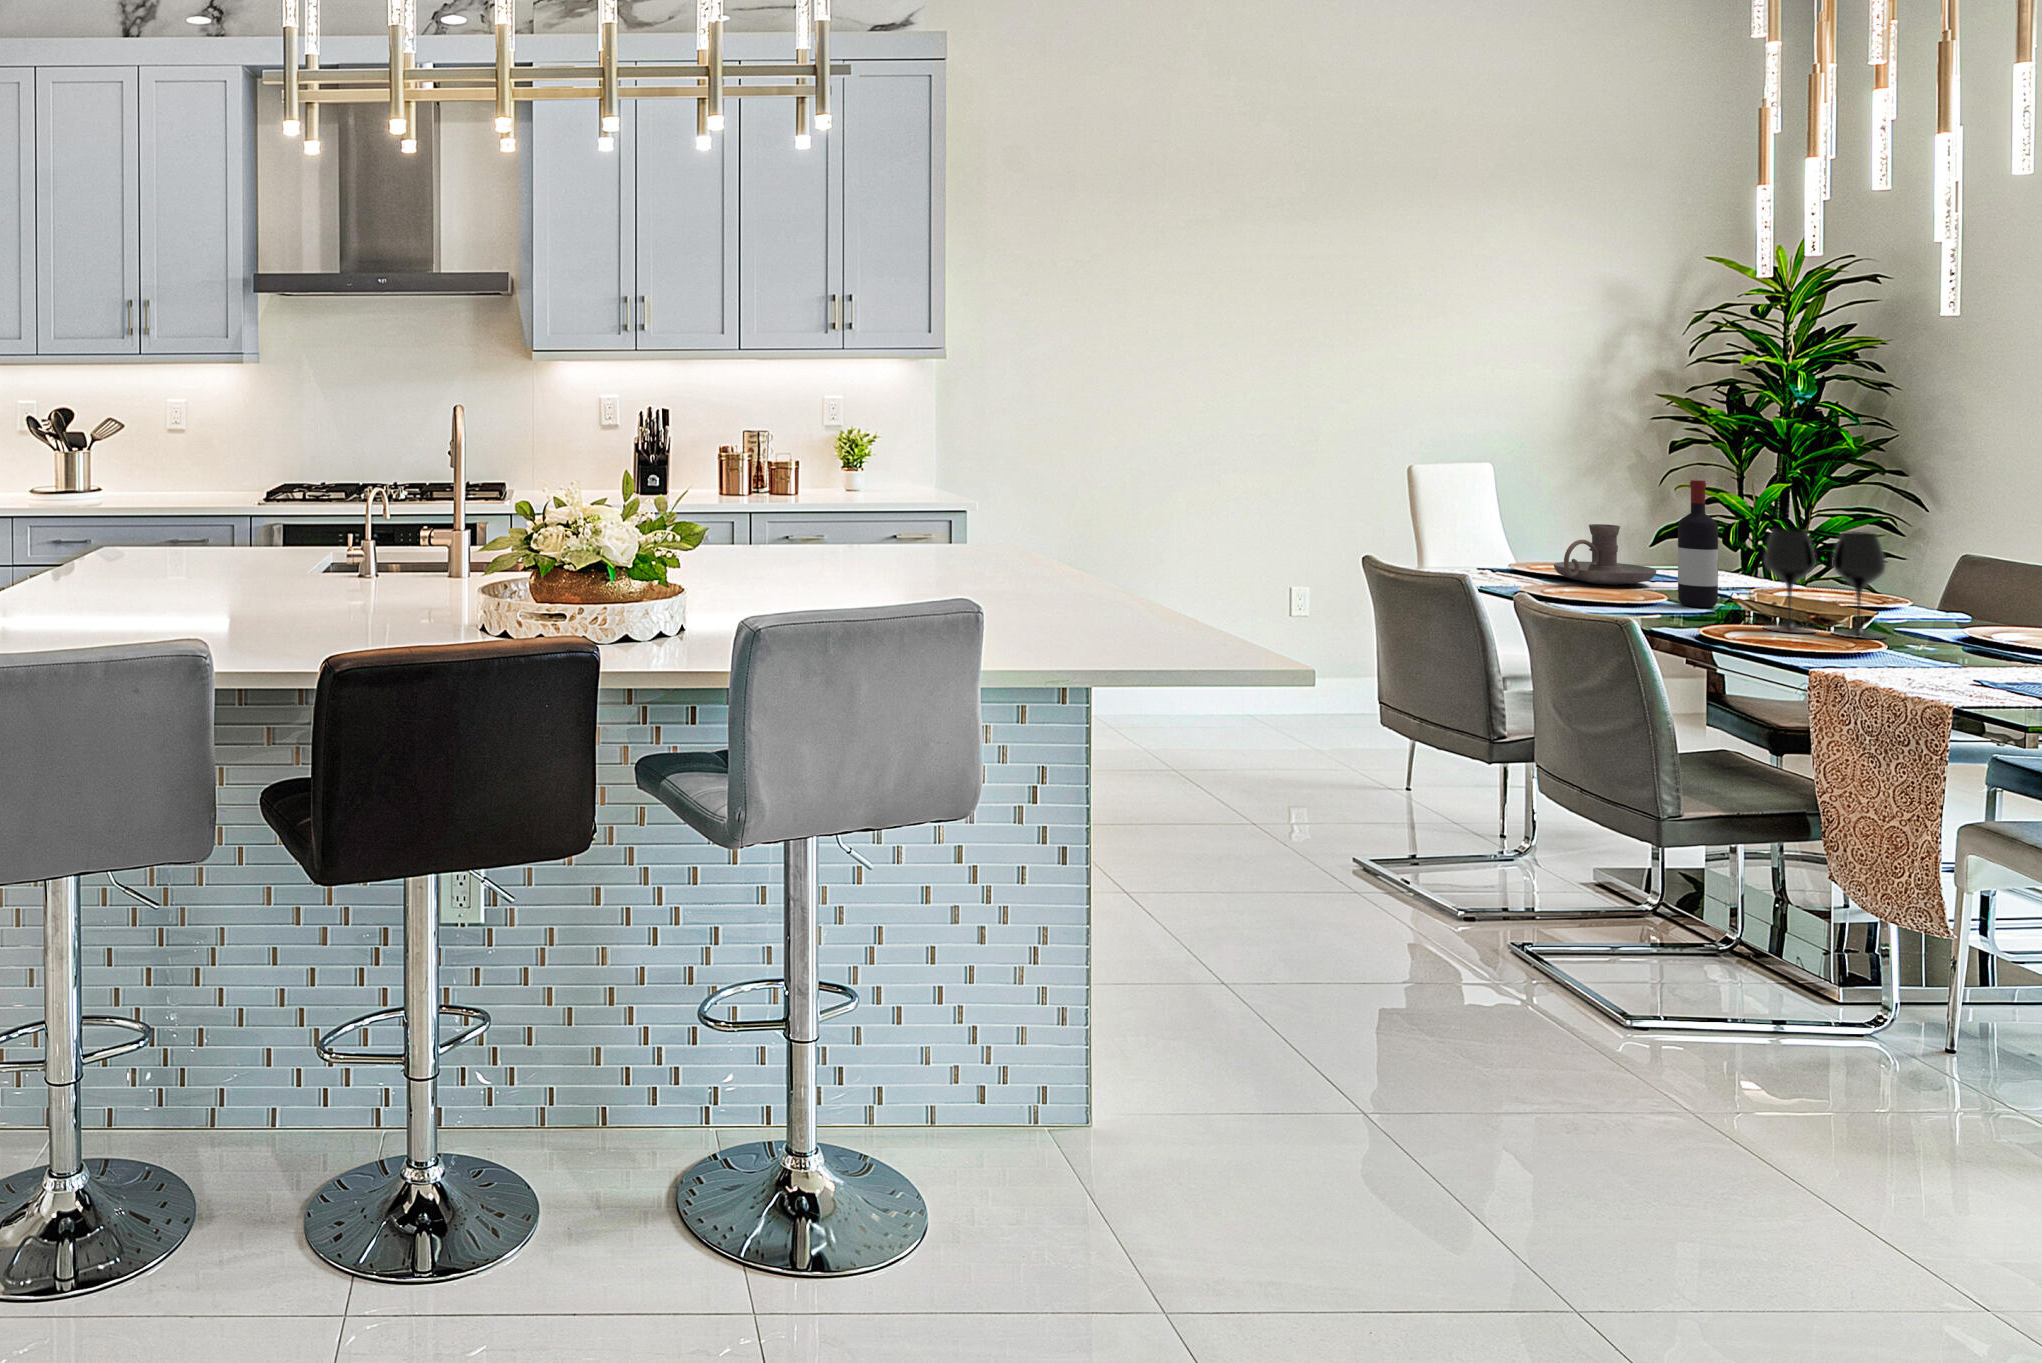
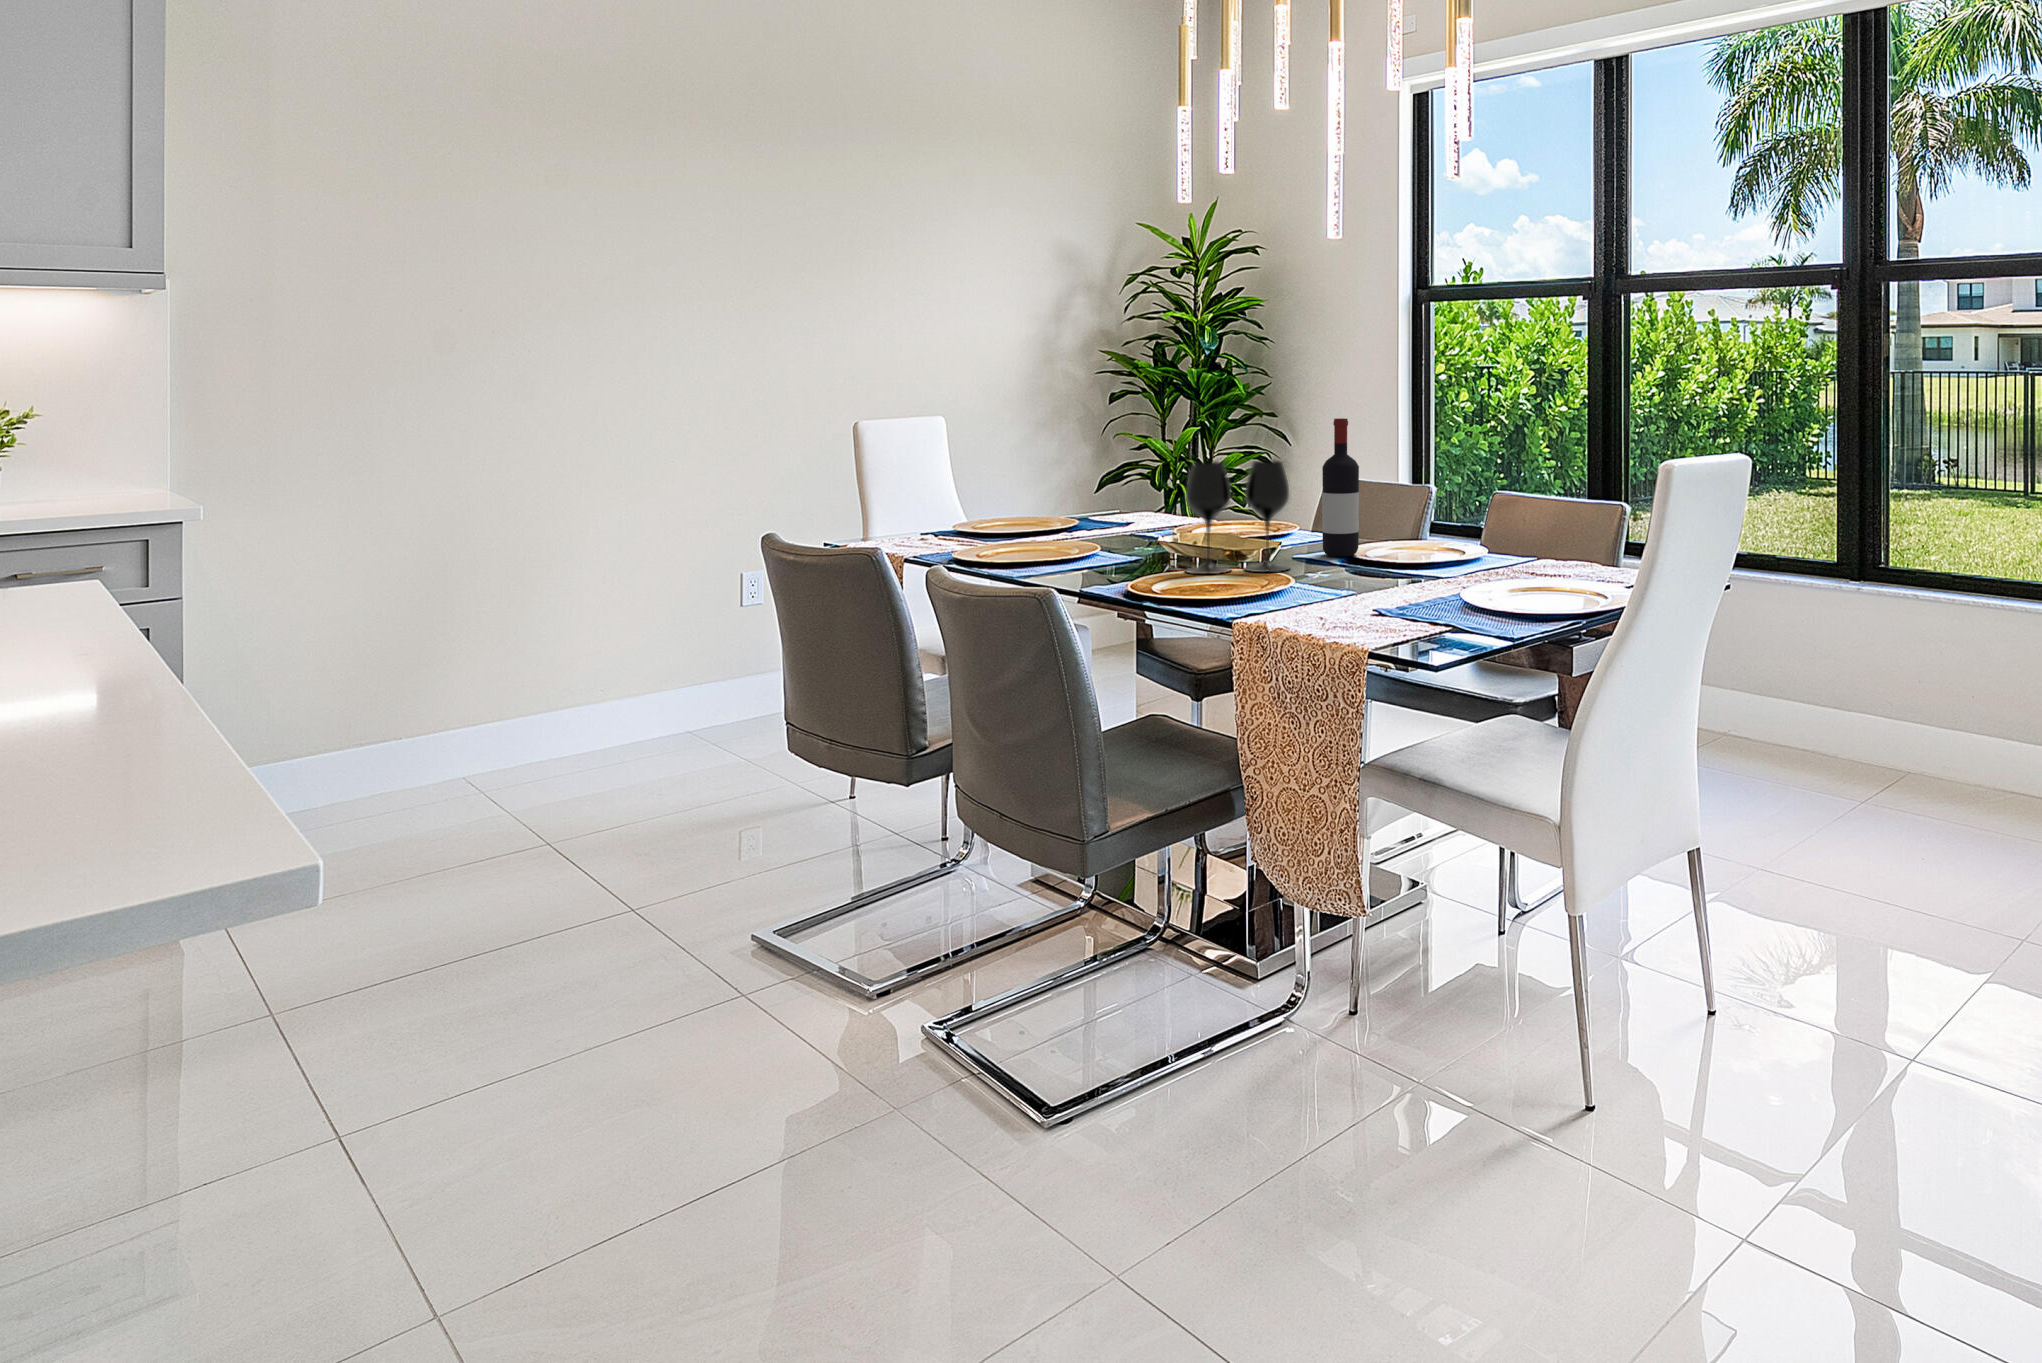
wine bottle: present [1678,480,1718,607] -> present [1322,418,1359,557]
candle holder: present [1554,524,1656,585] -> none [991,471,1090,536]

